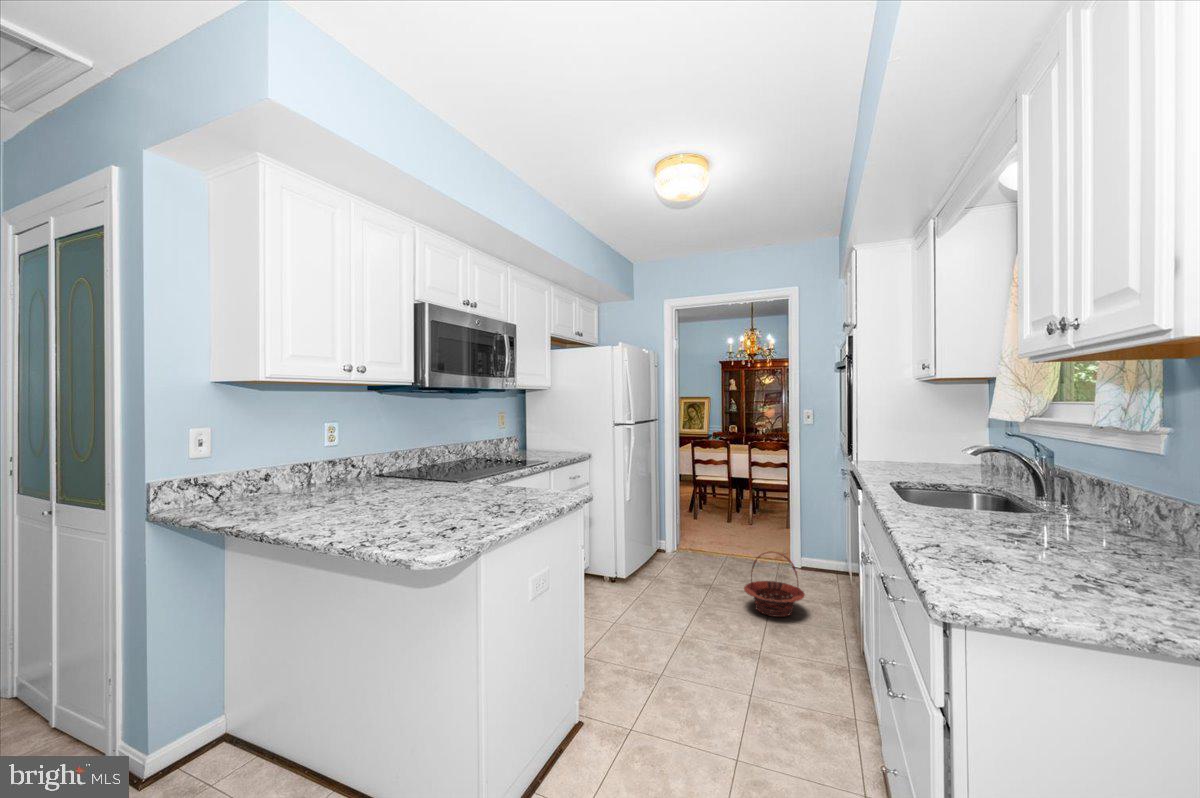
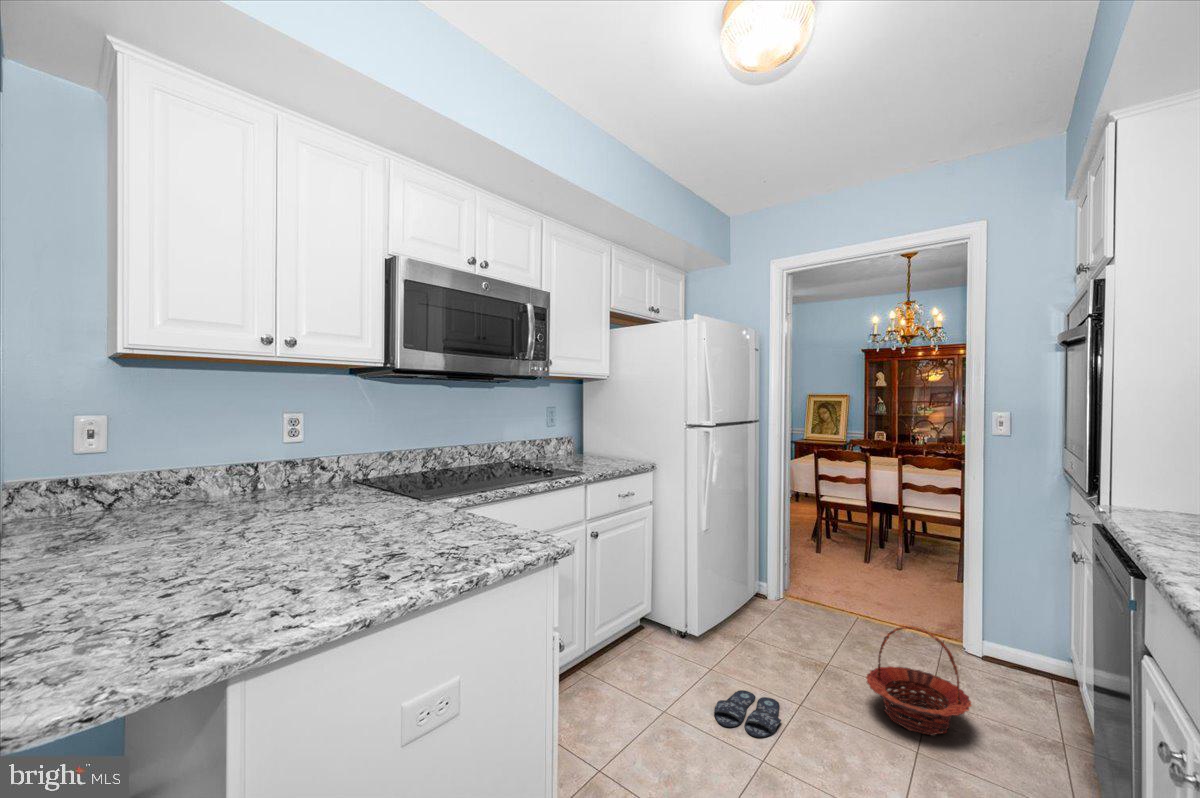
slippers: none [651,609,695,632] -> present [714,690,781,738]

